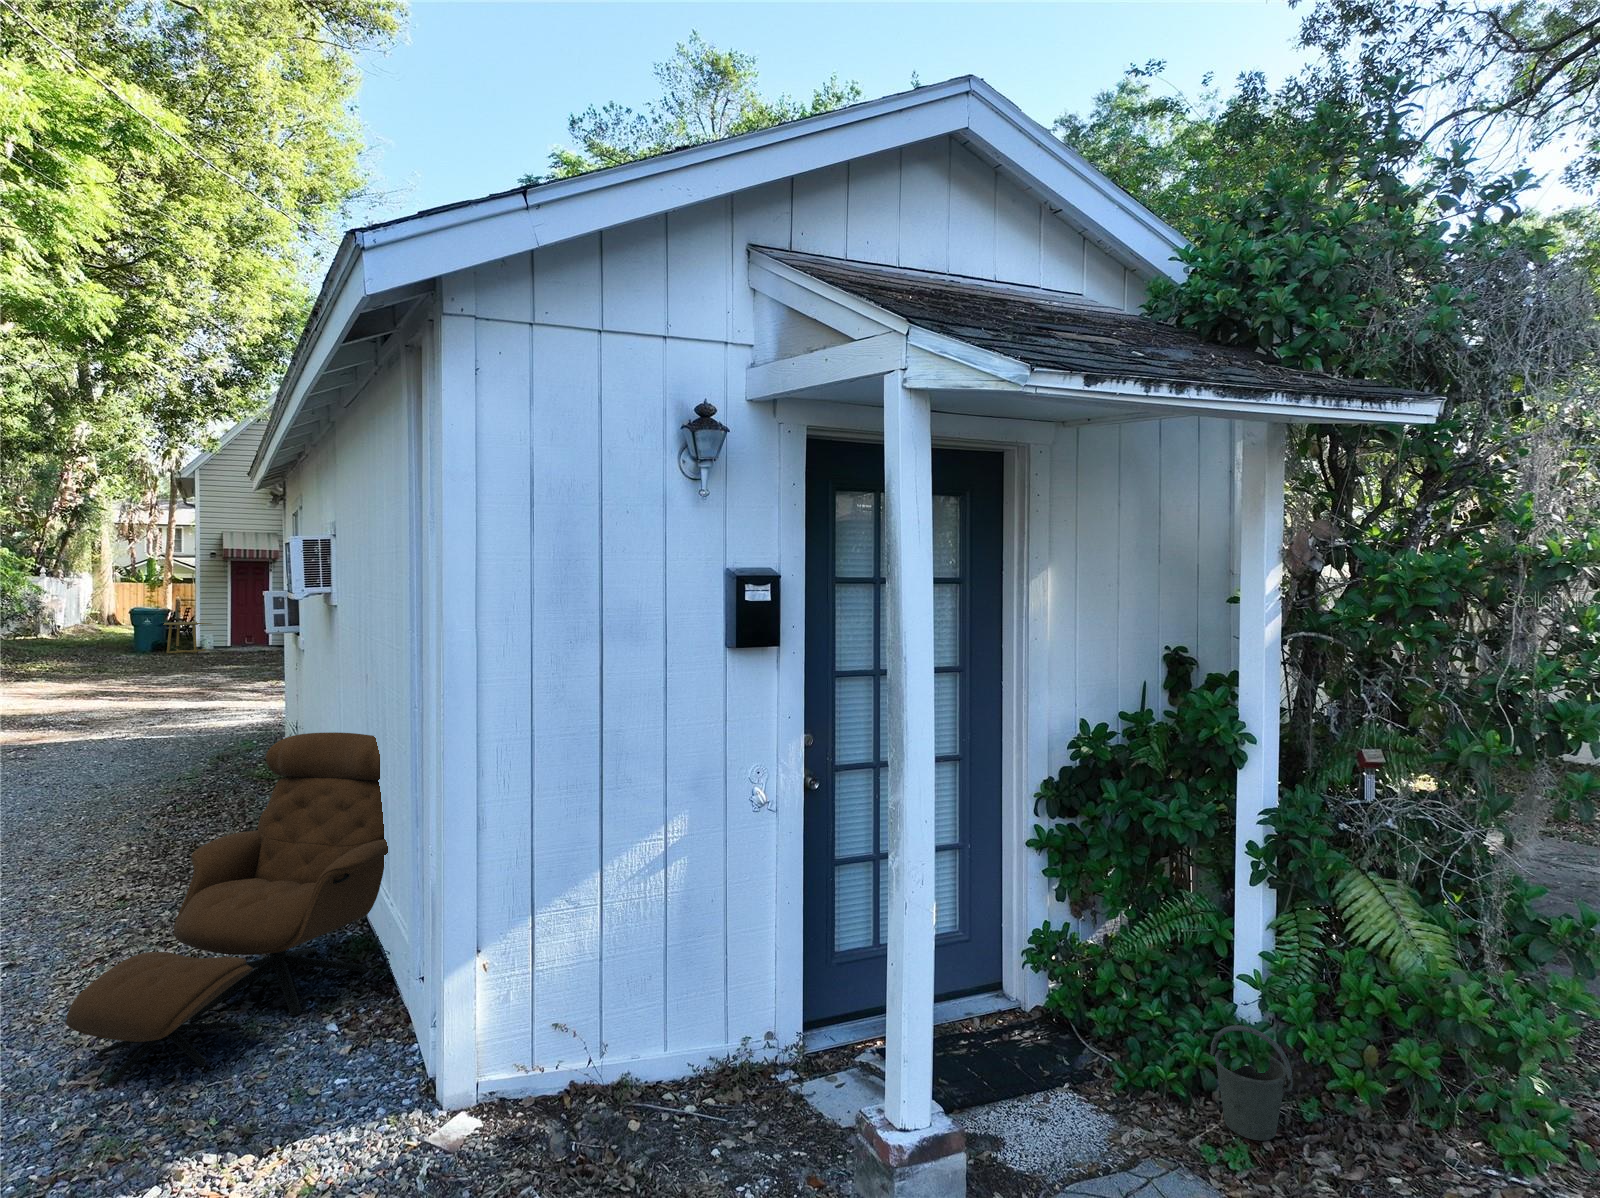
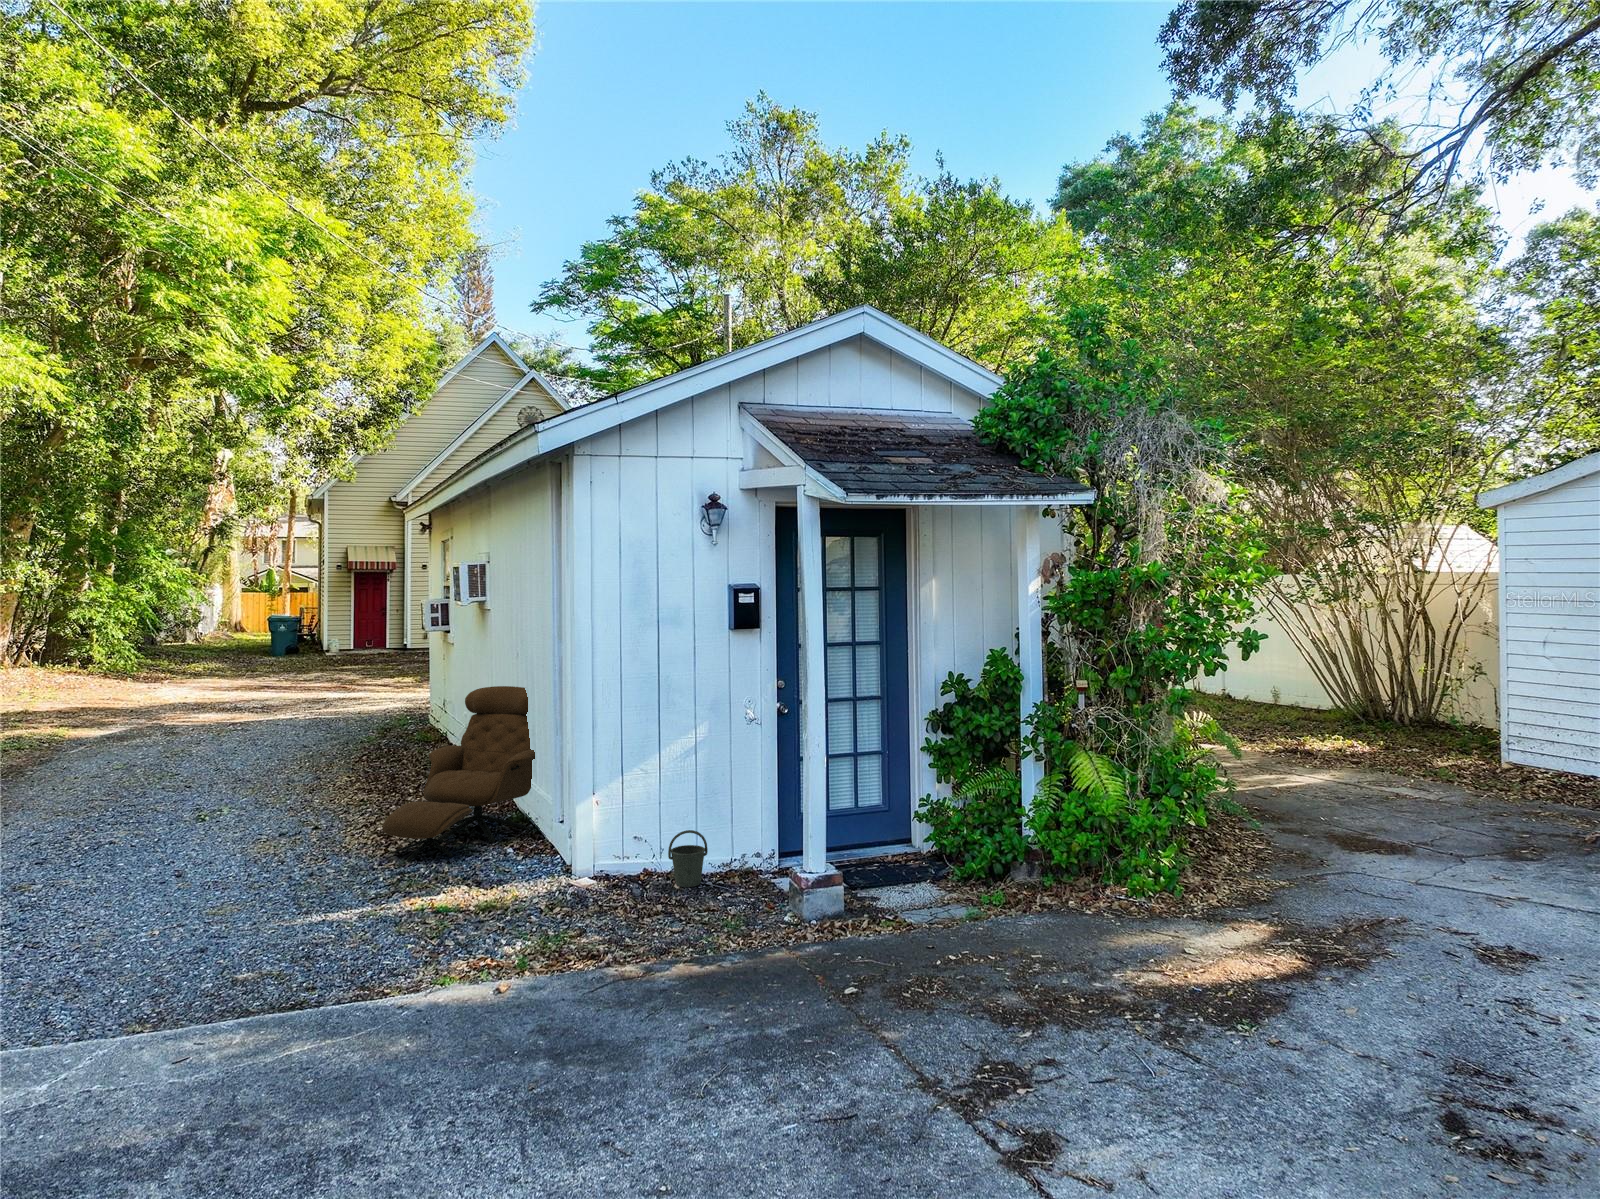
round table: present [163,622,212,653] -> none [293,629,338,656]
bucket: present [1210,1025,1293,1141] -> present [668,830,708,887]

